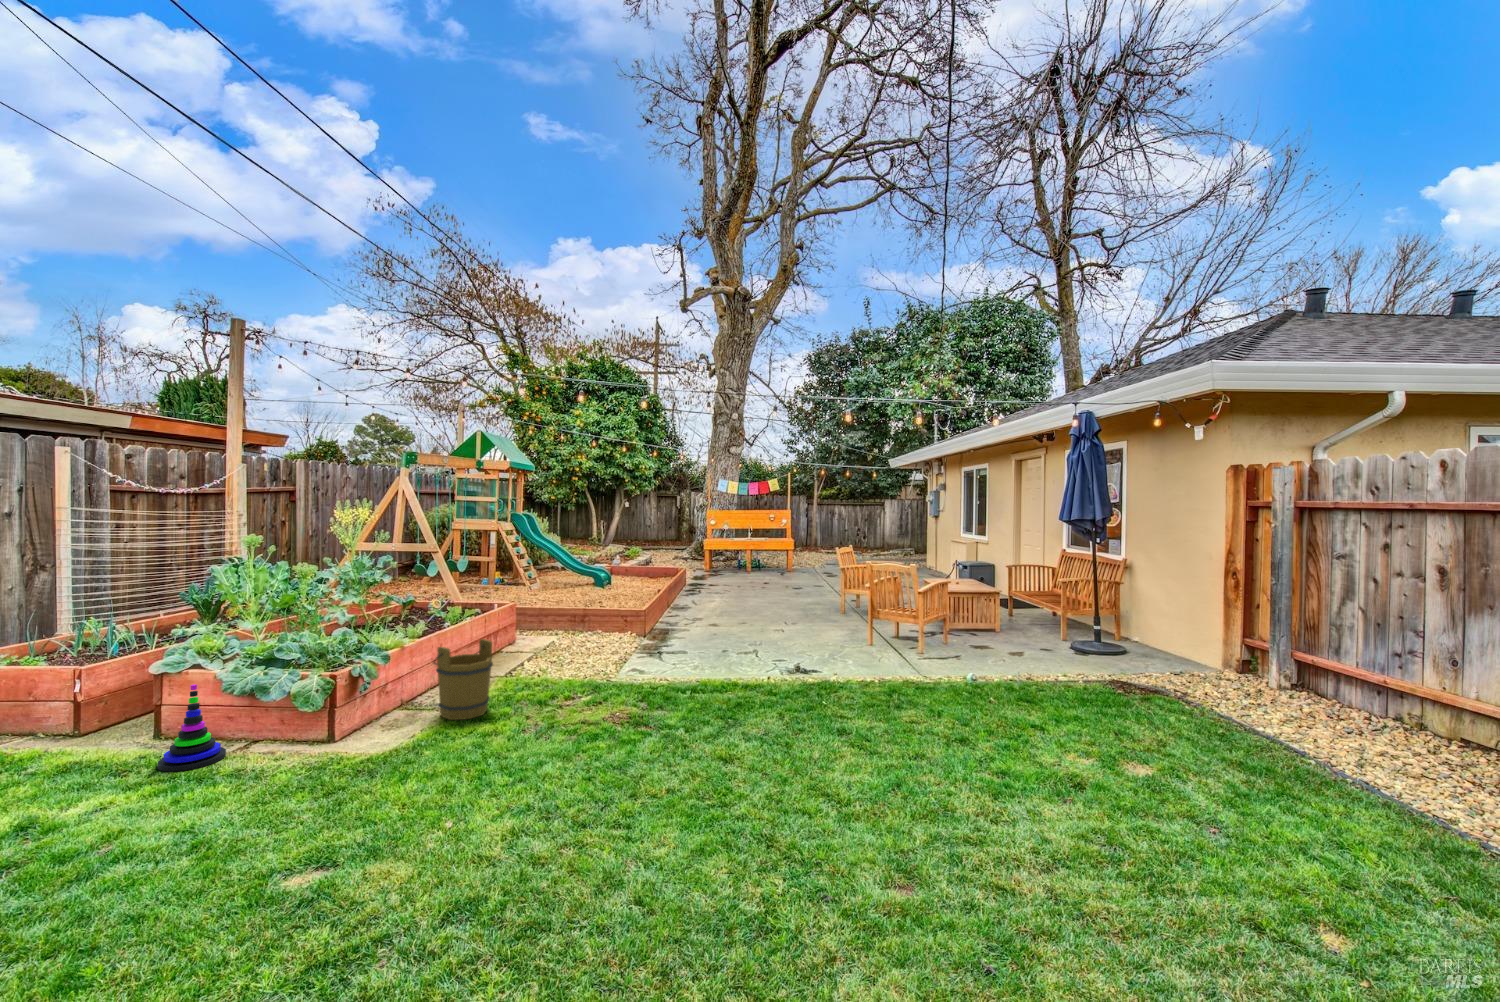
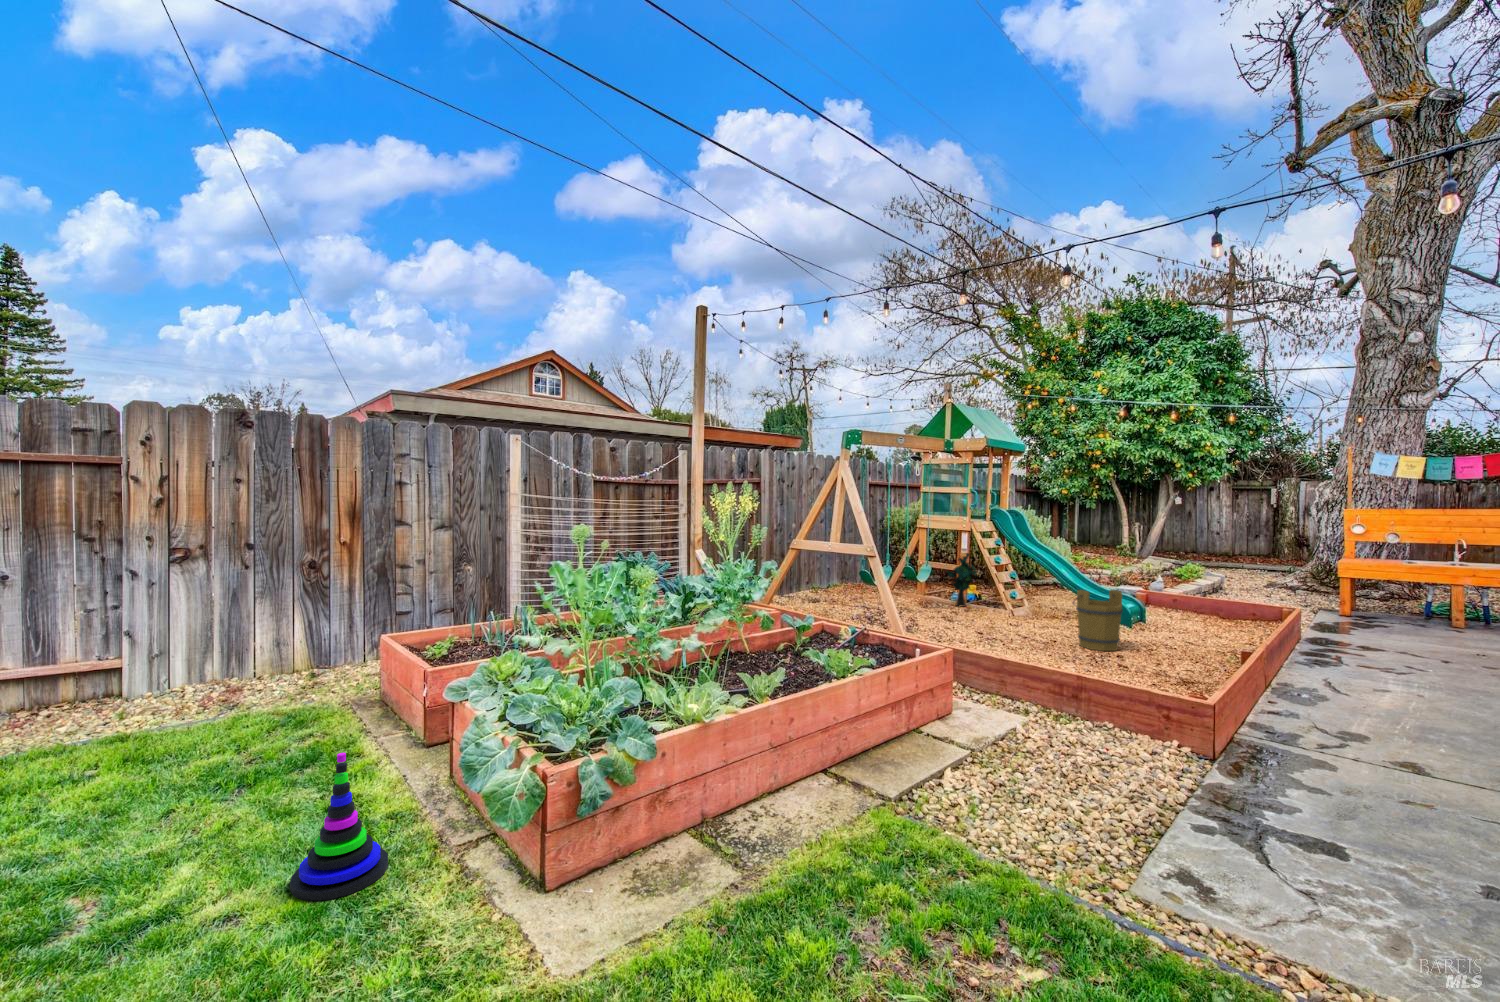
decorative plant: none [481,547,505,587] -> present [946,553,977,606]
bucket: present [434,639,493,720] -> present [1076,590,1123,651]

